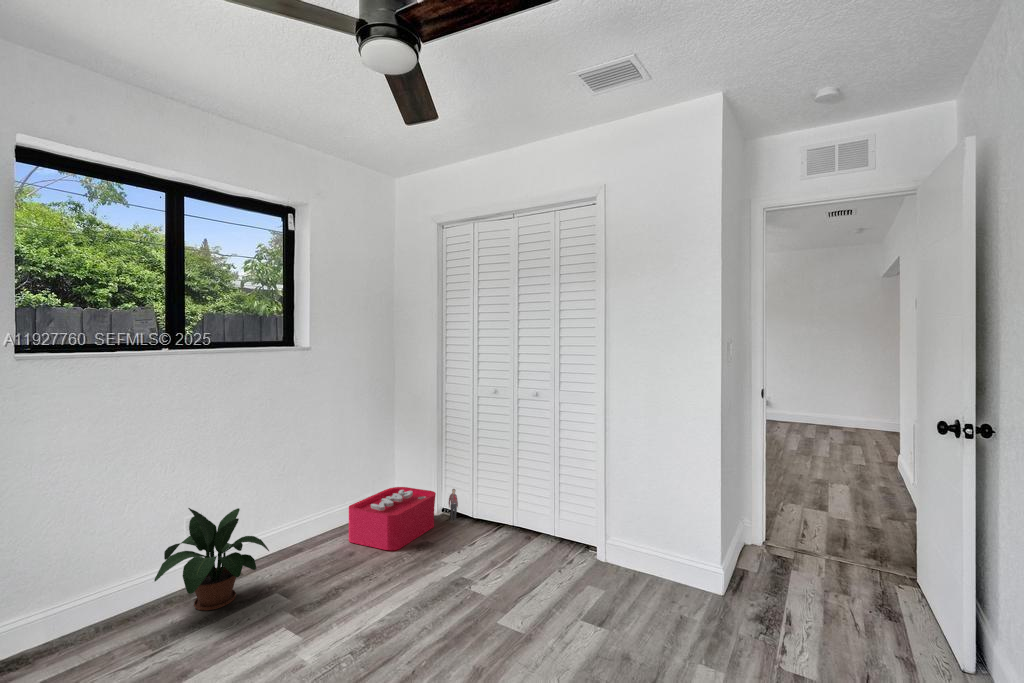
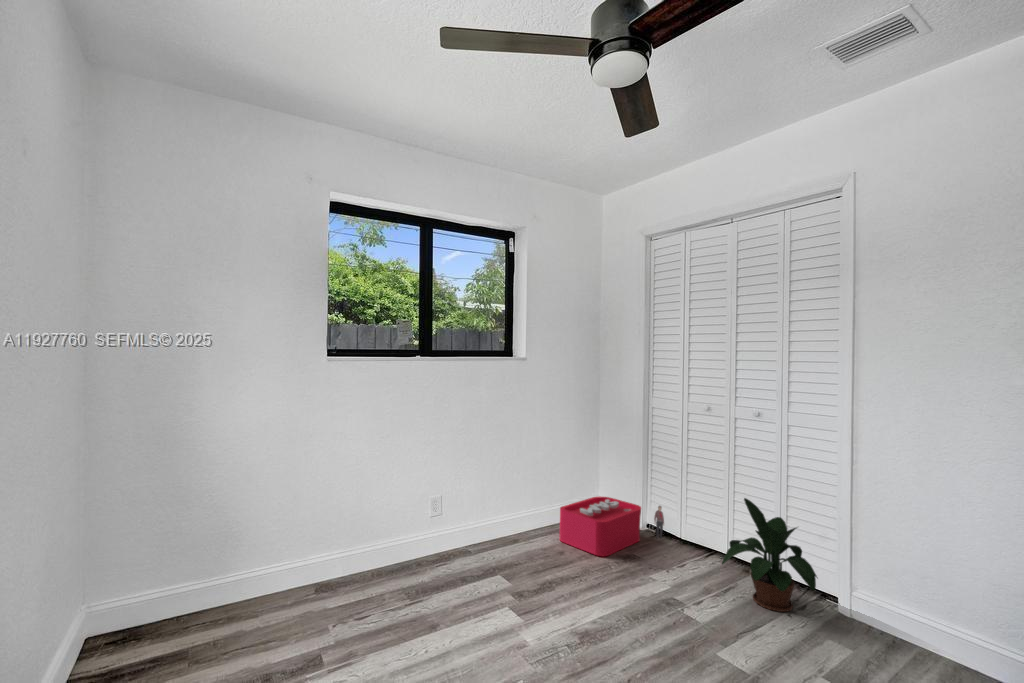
potted plant: present [154,508,269,610] -> present [722,498,817,612]

